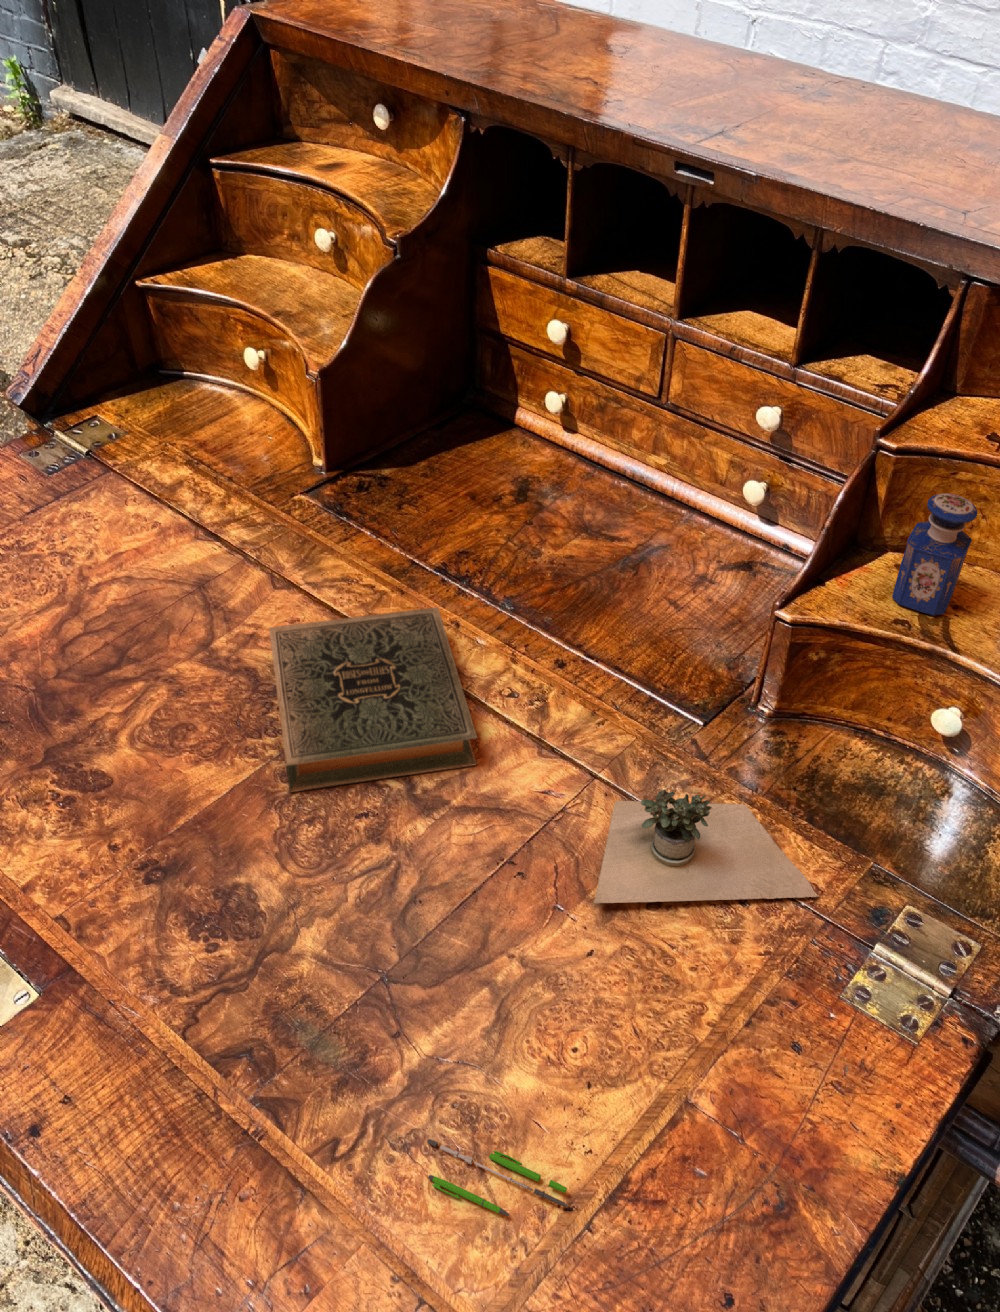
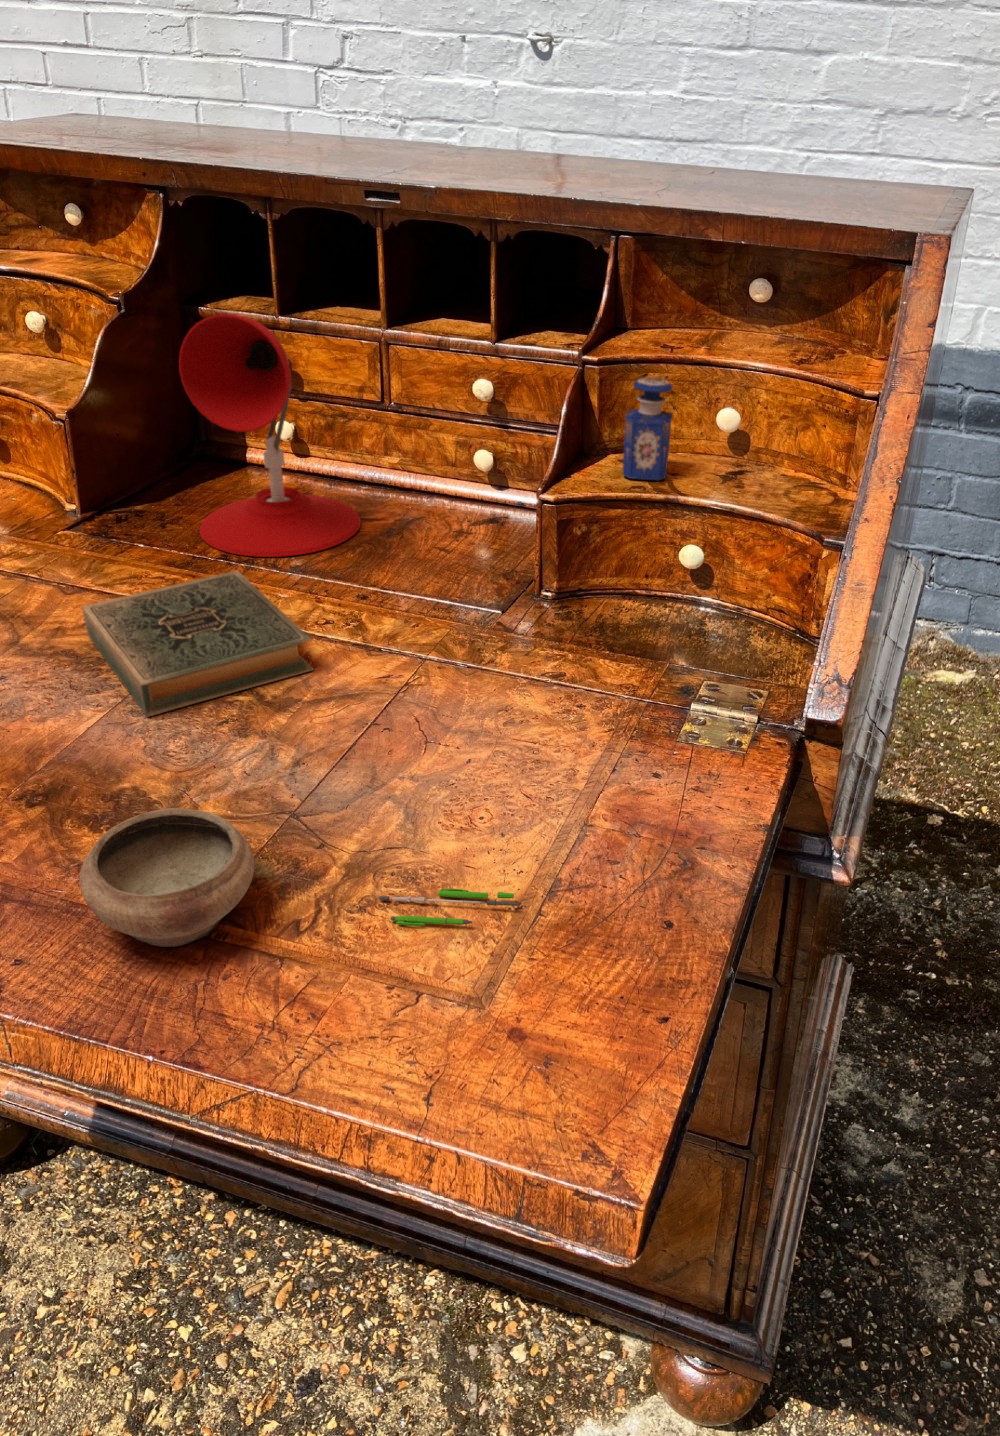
desk lamp: none [423,323,604,578] -> present [179,314,361,557]
potted plant: present [594,786,905,903] -> none [446,618,698,726]
ceramic bowl: none [128,983,307,1149] -> present [80,808,255,947]

